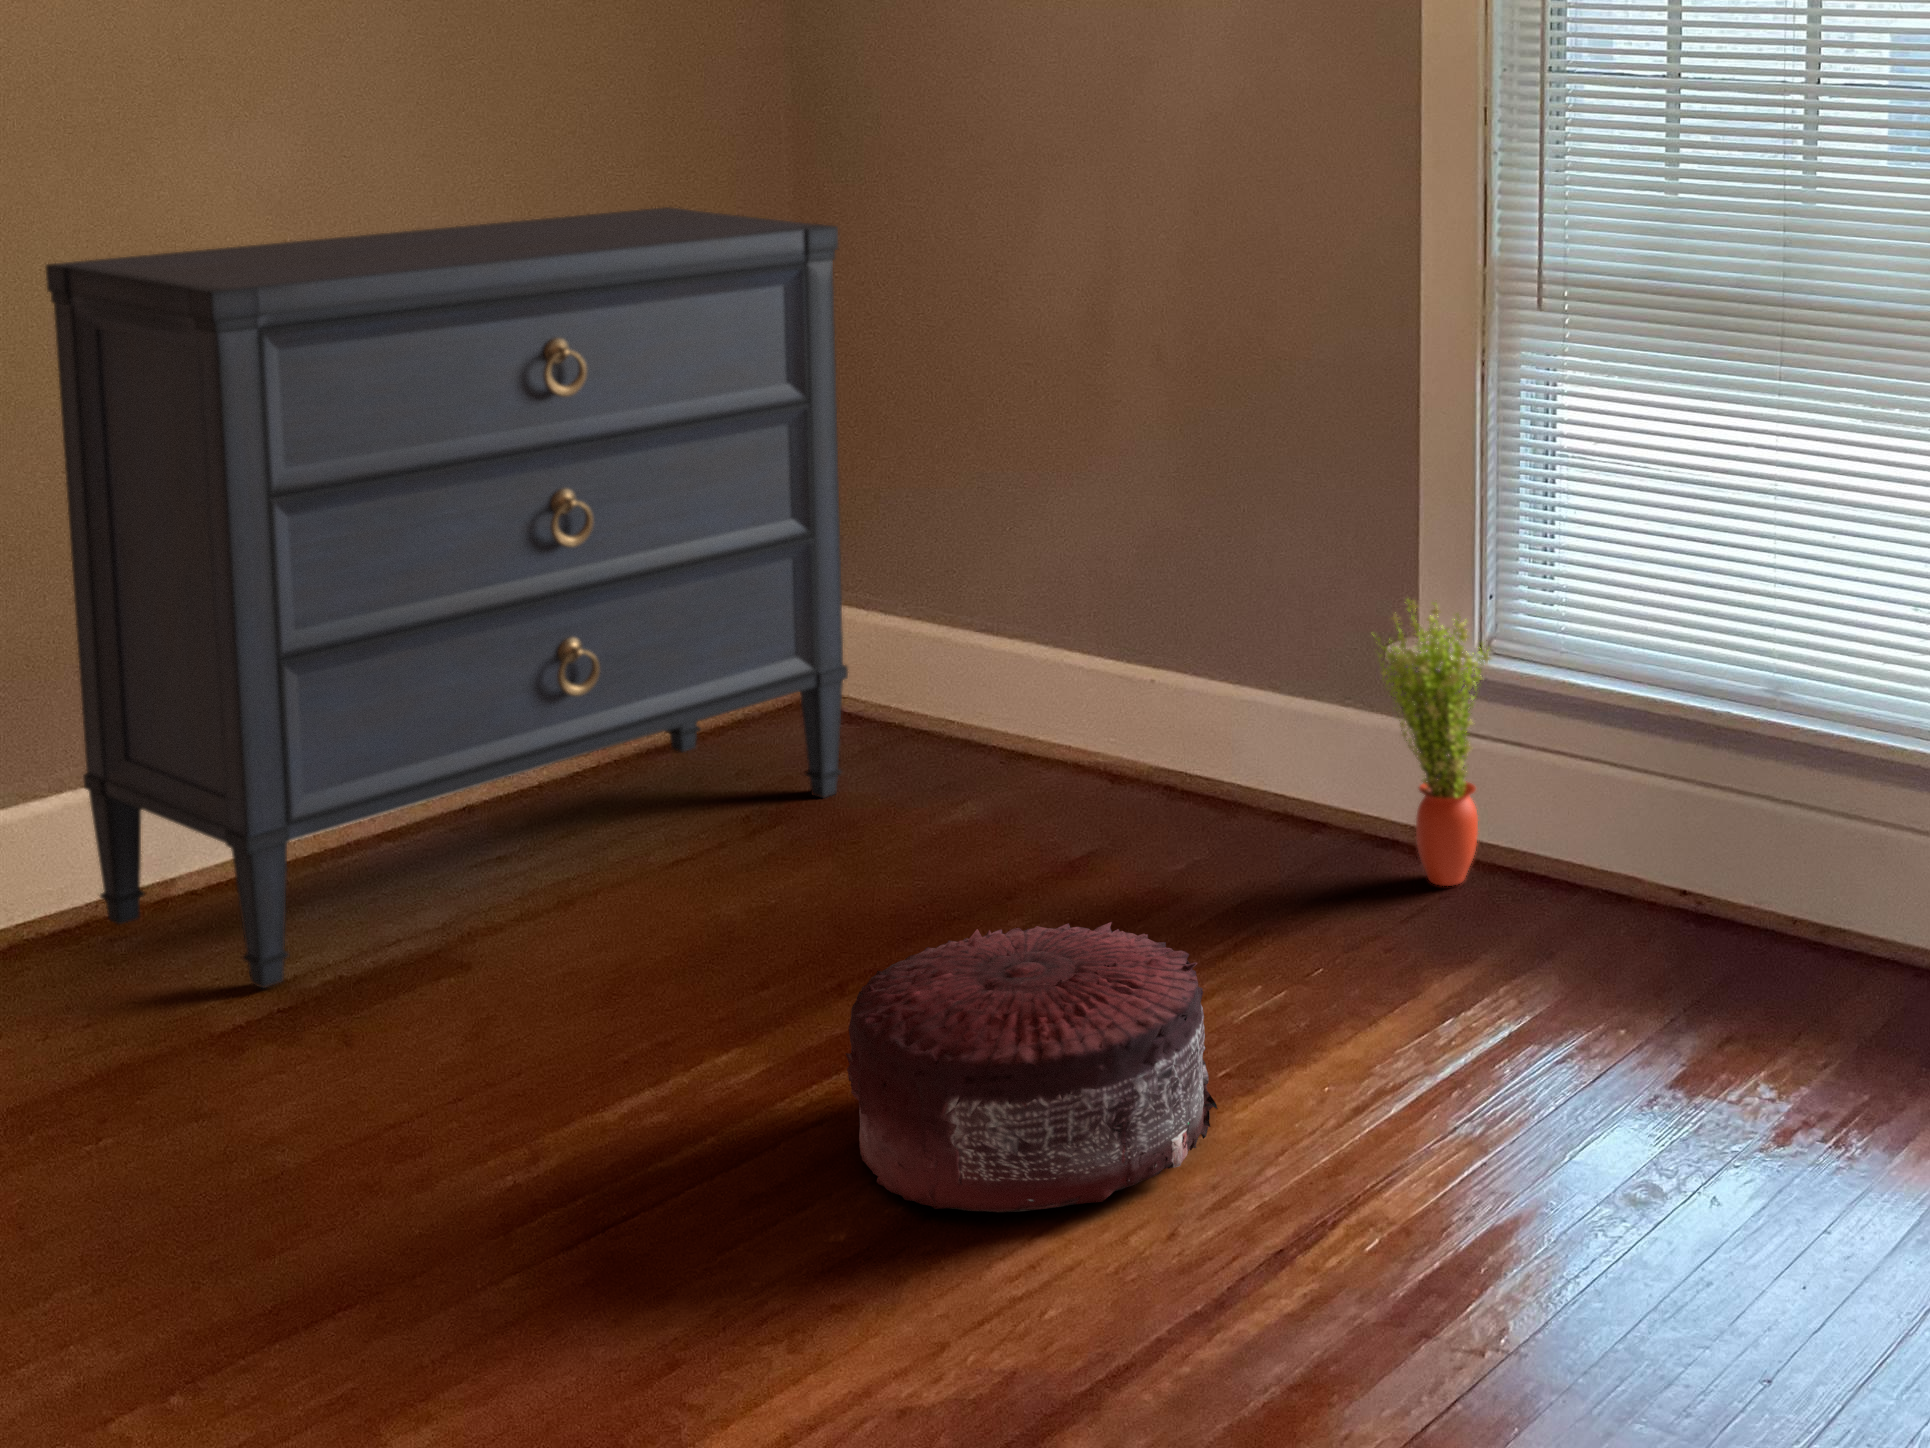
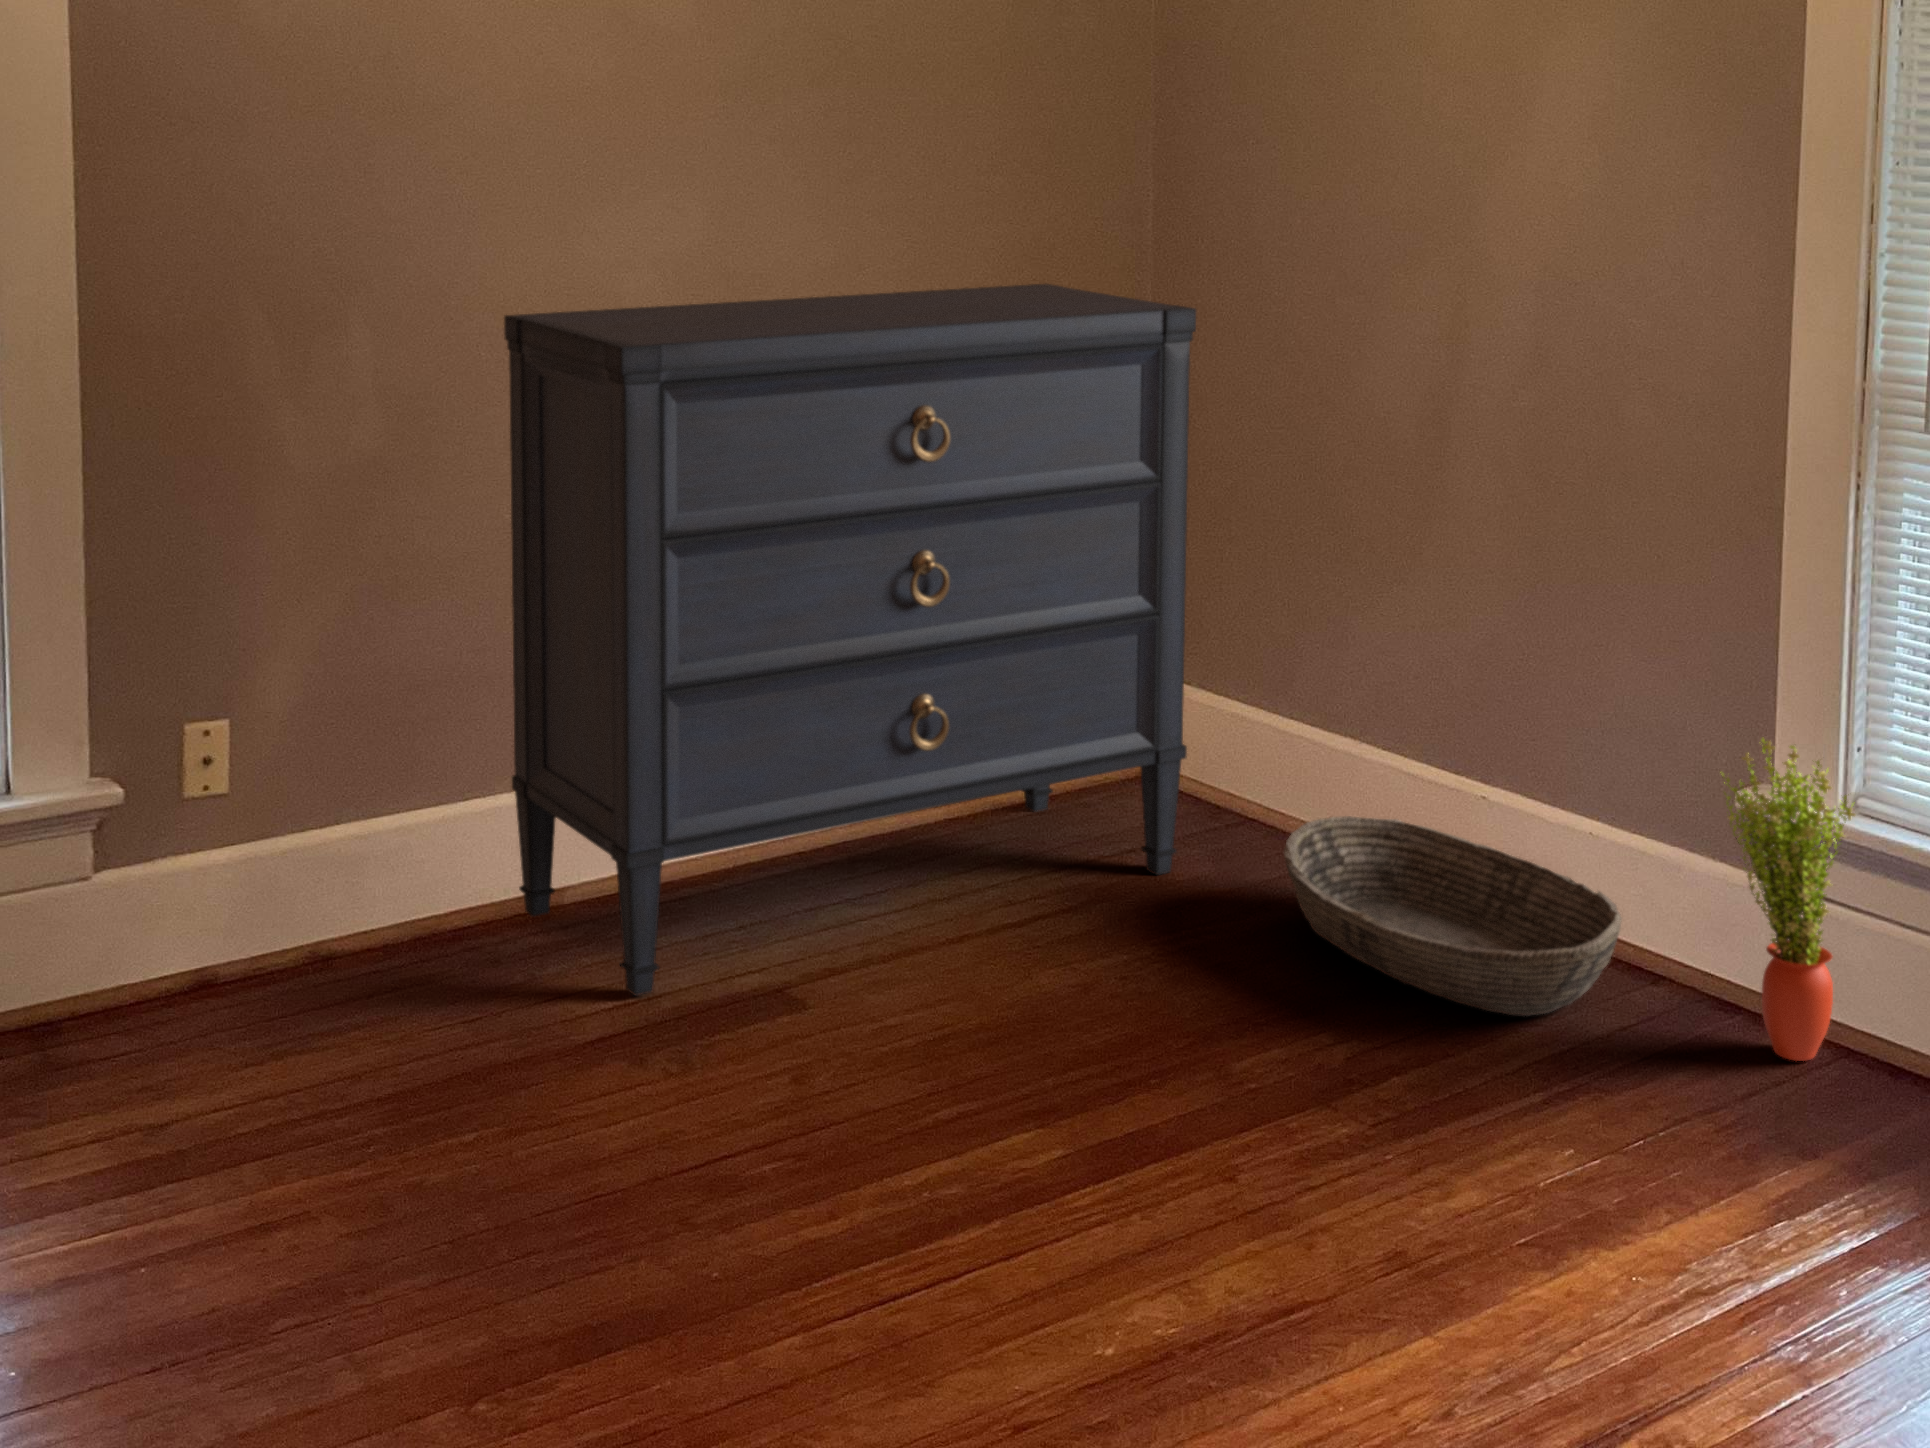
basket: none [957,715,1287,881] -> present [1284,816,1622,1016]
pouf: present [846,922,1218,1212] -> none [1125,1042,1509,1363]

